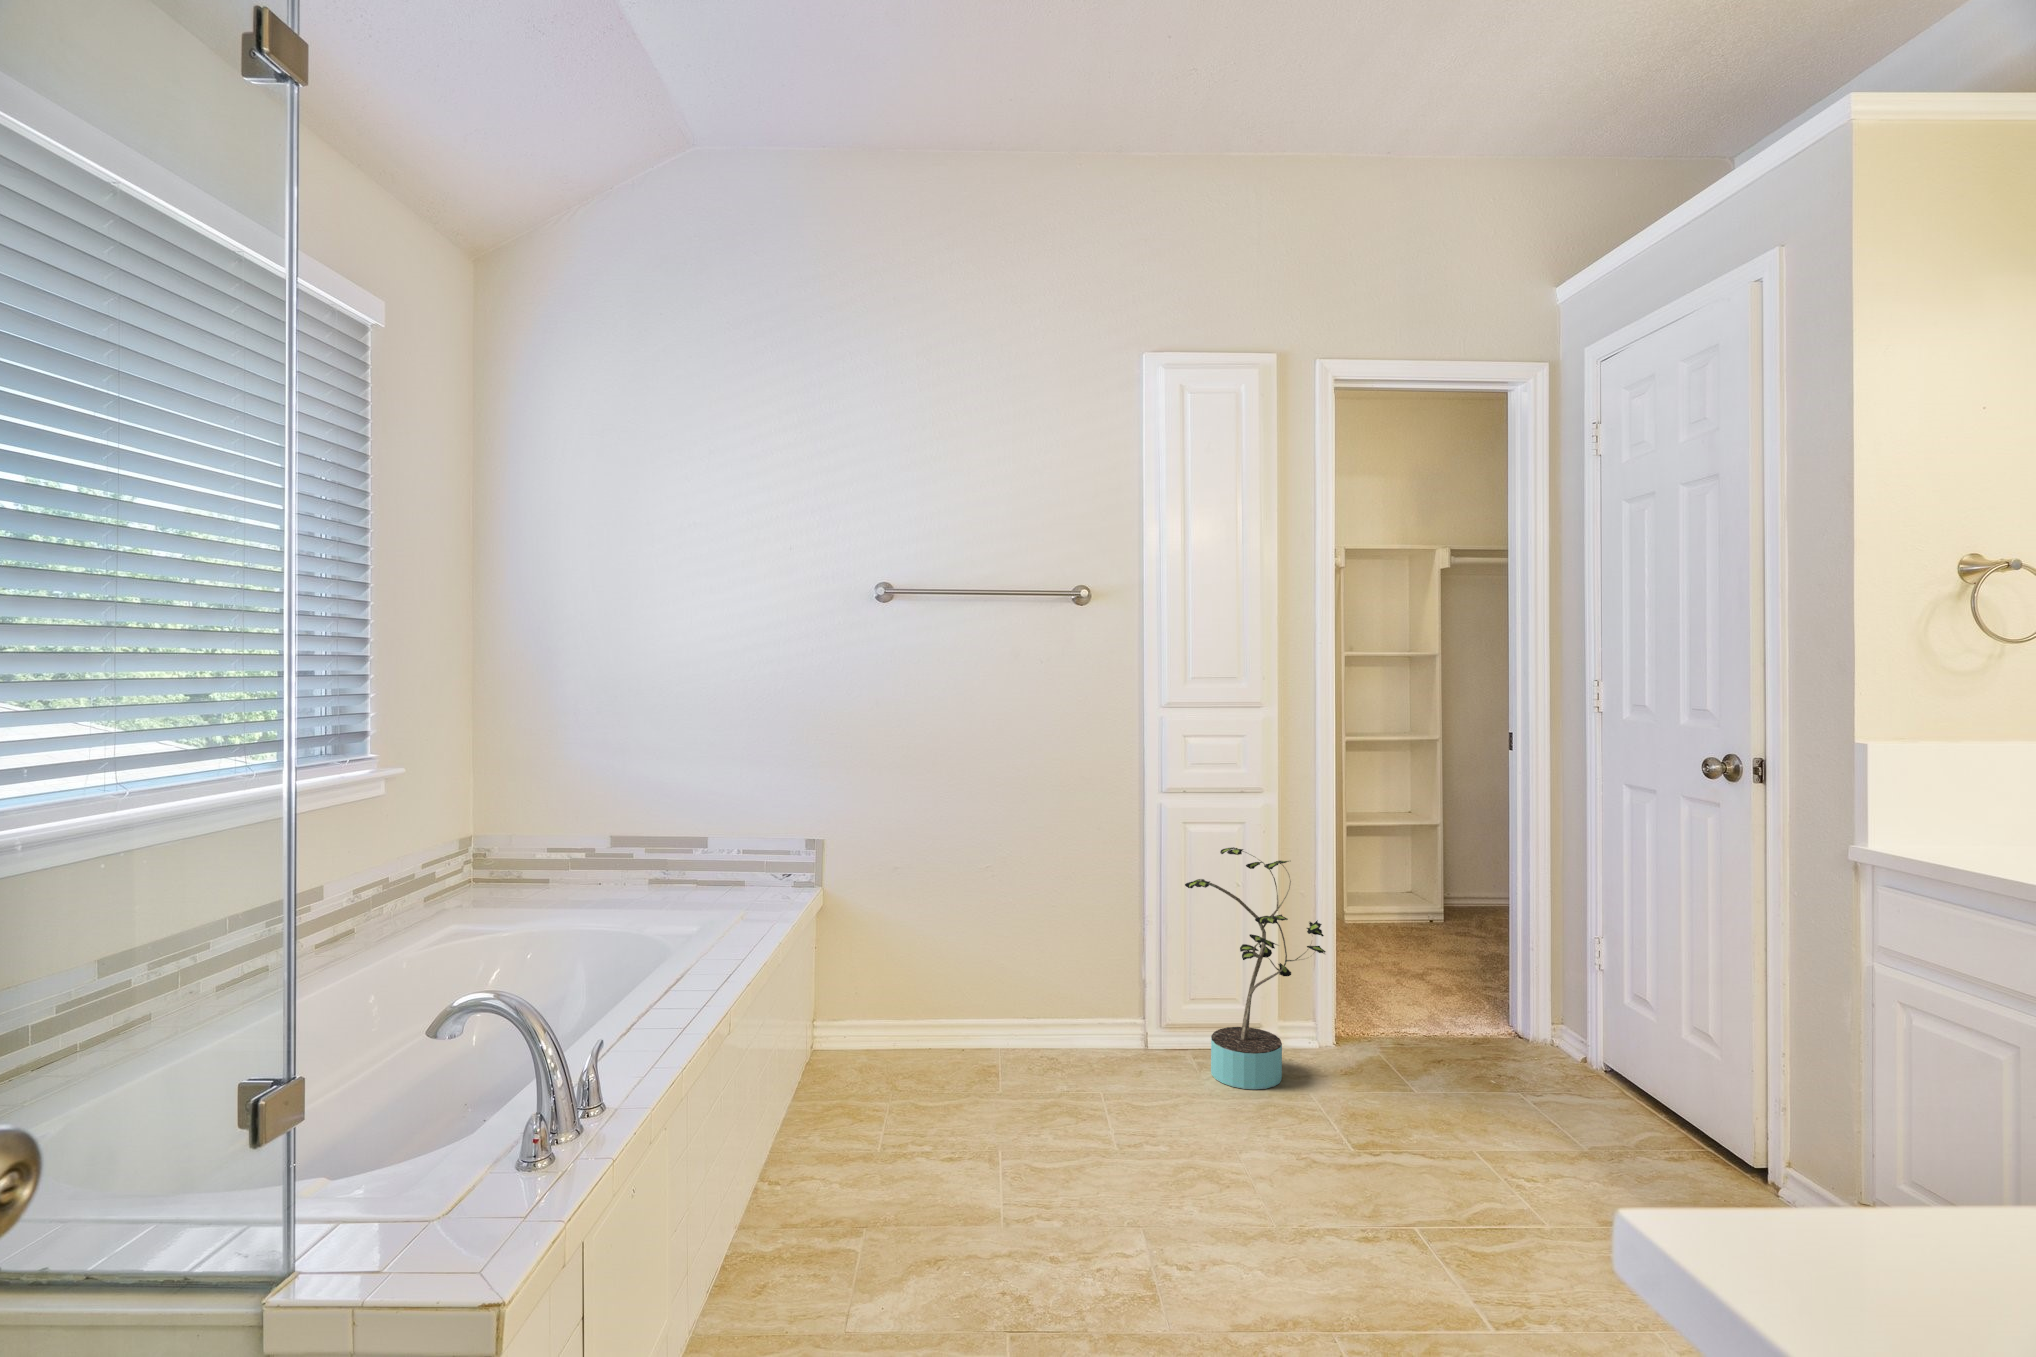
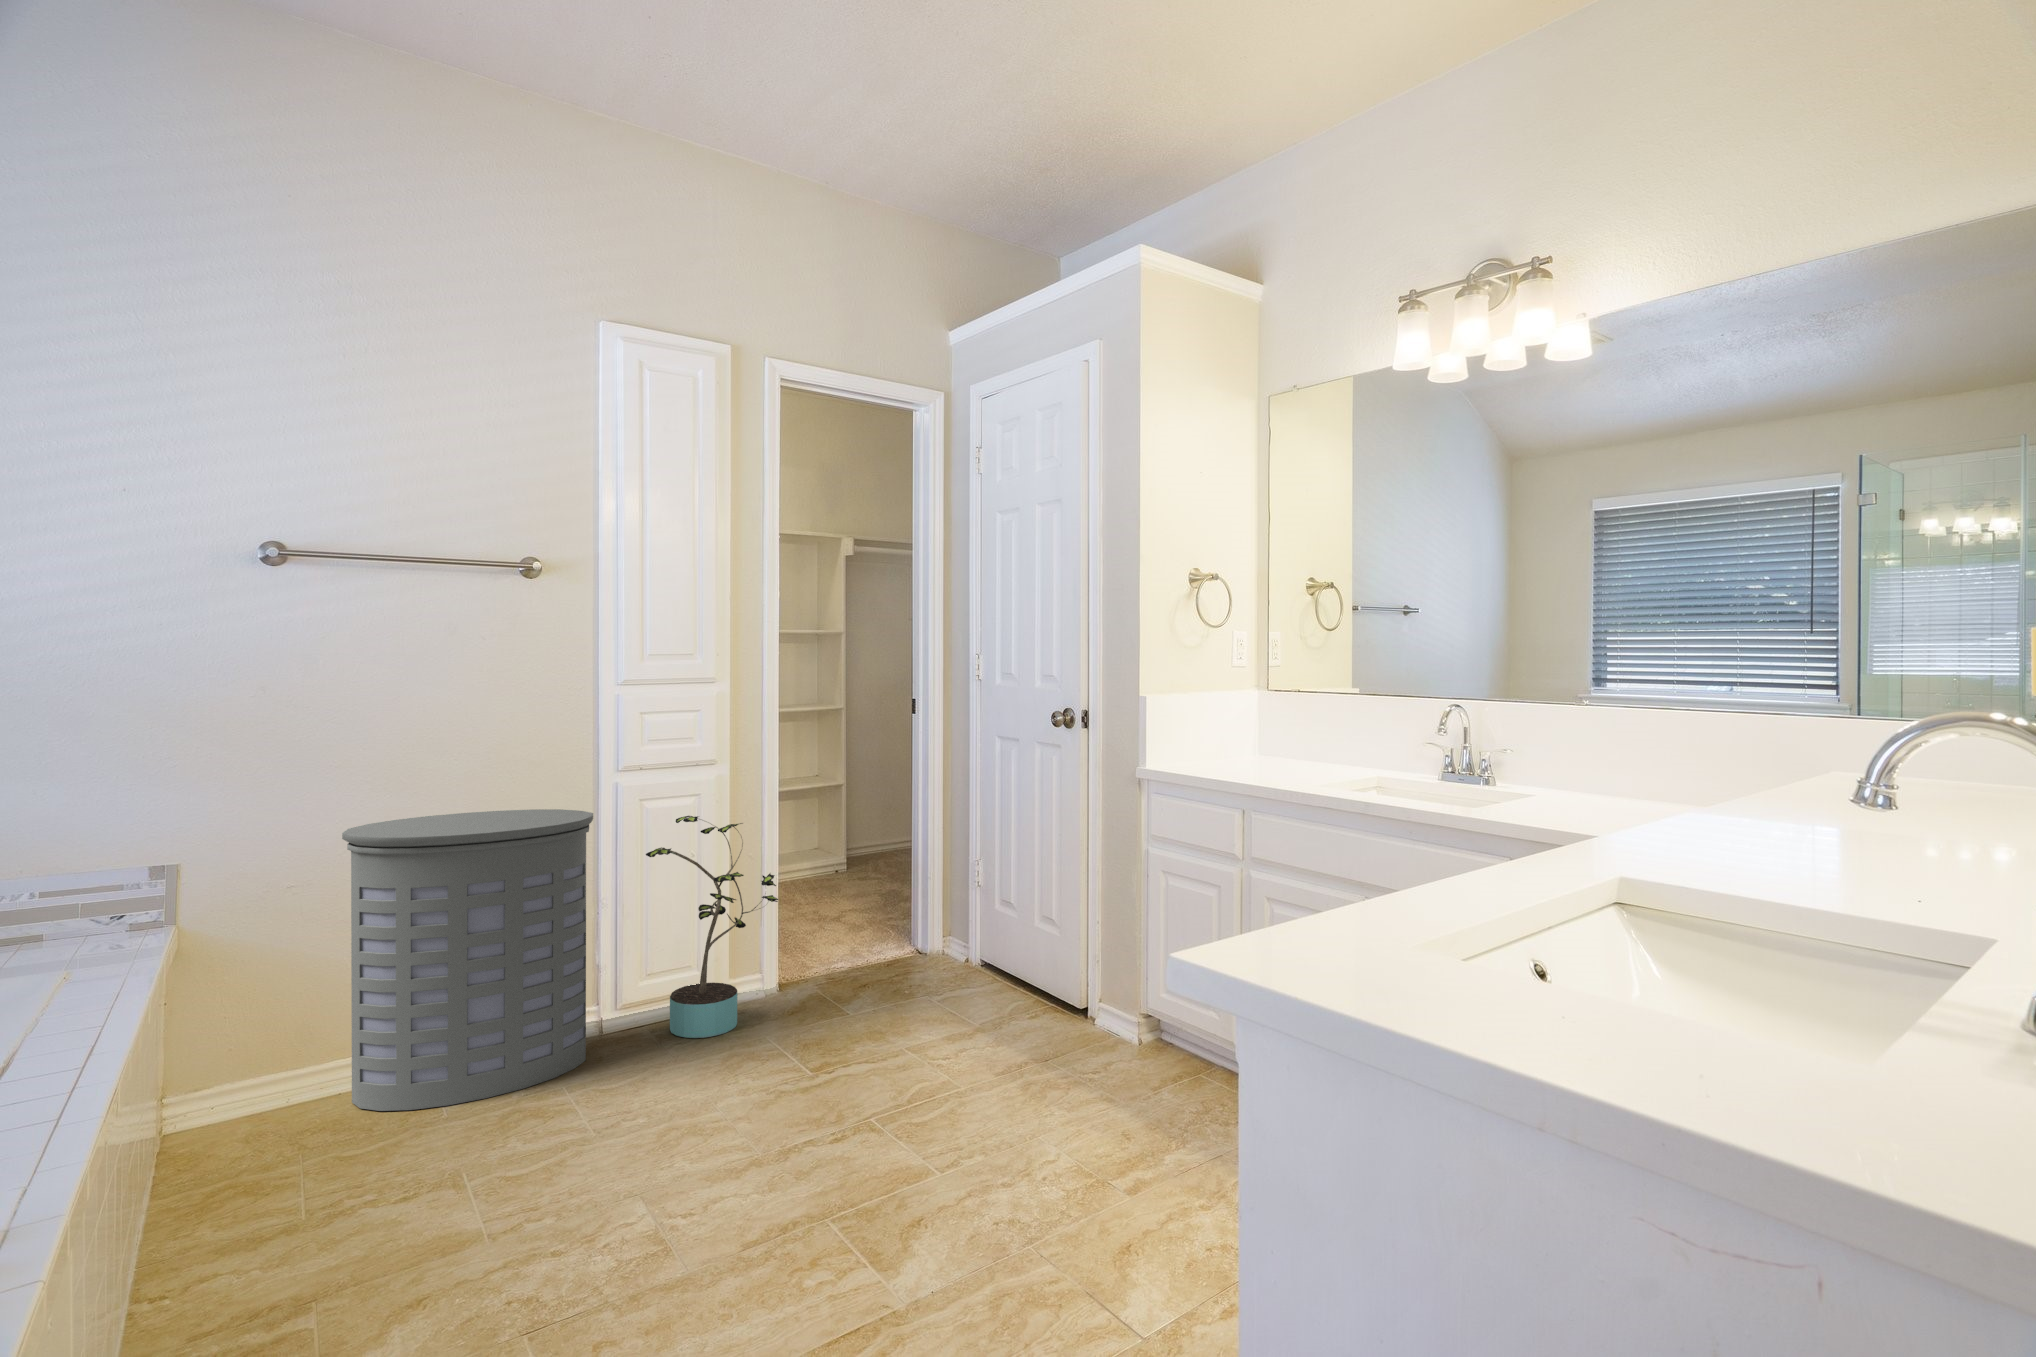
laundry hamper: none [924,826,1135,1104] -> present [342,809,593,1111]

